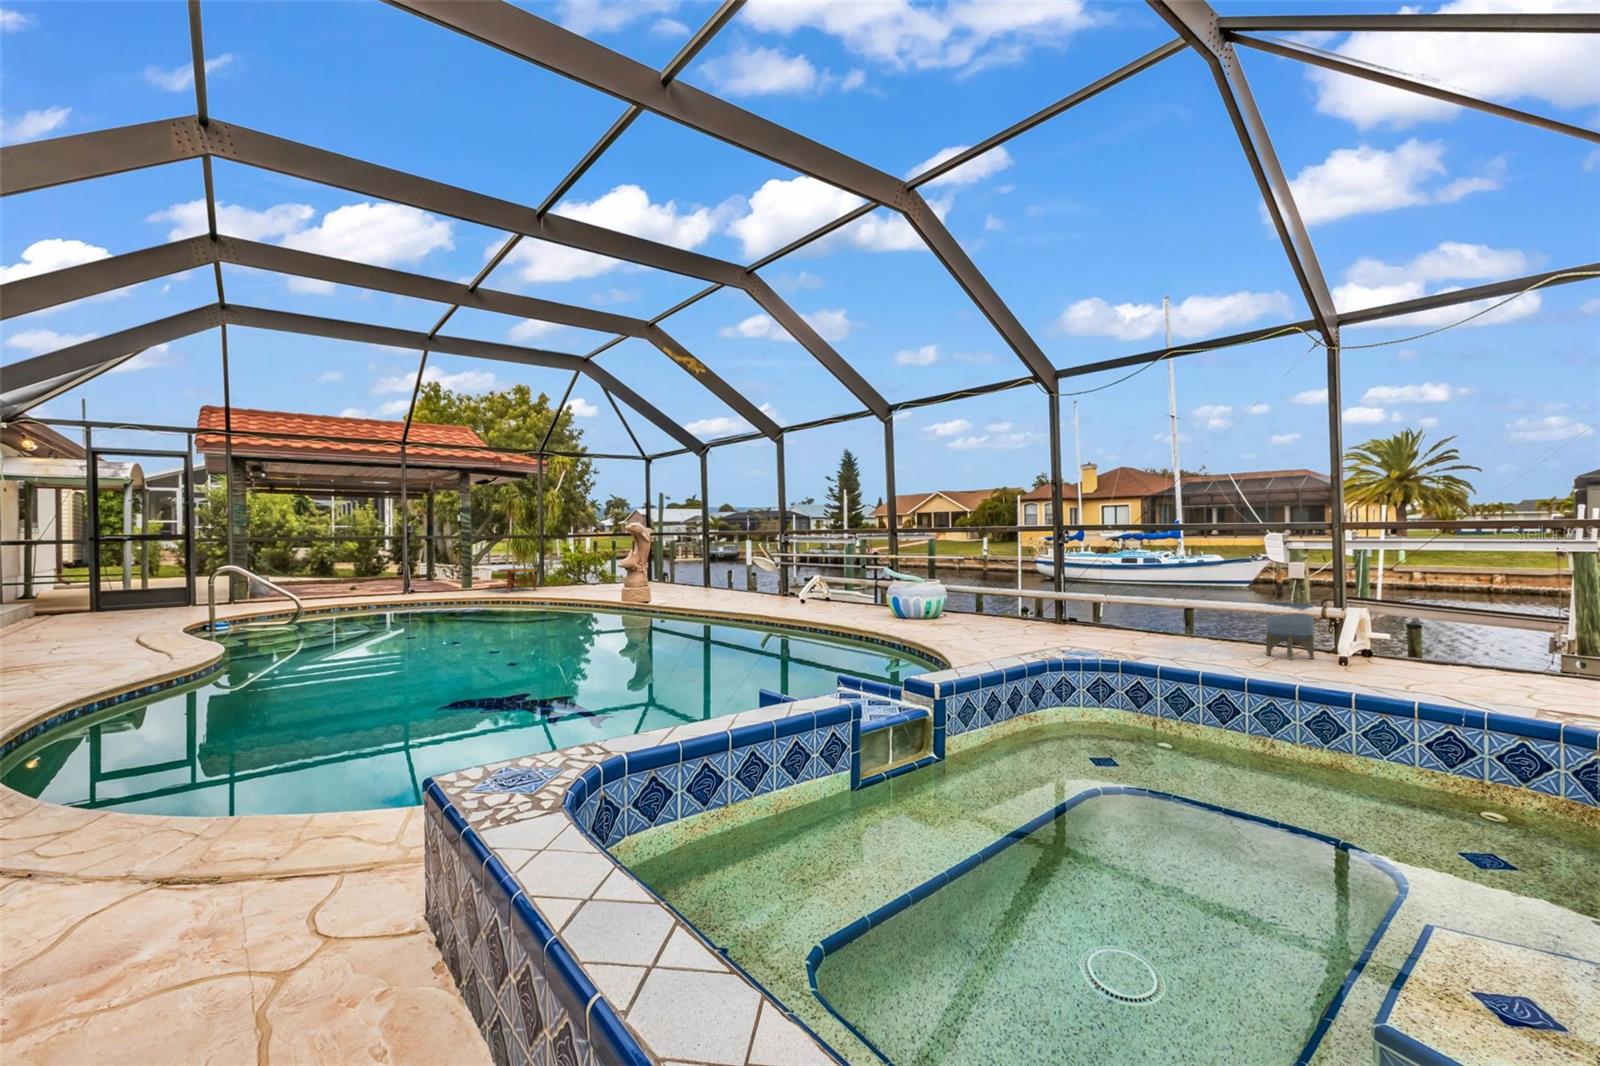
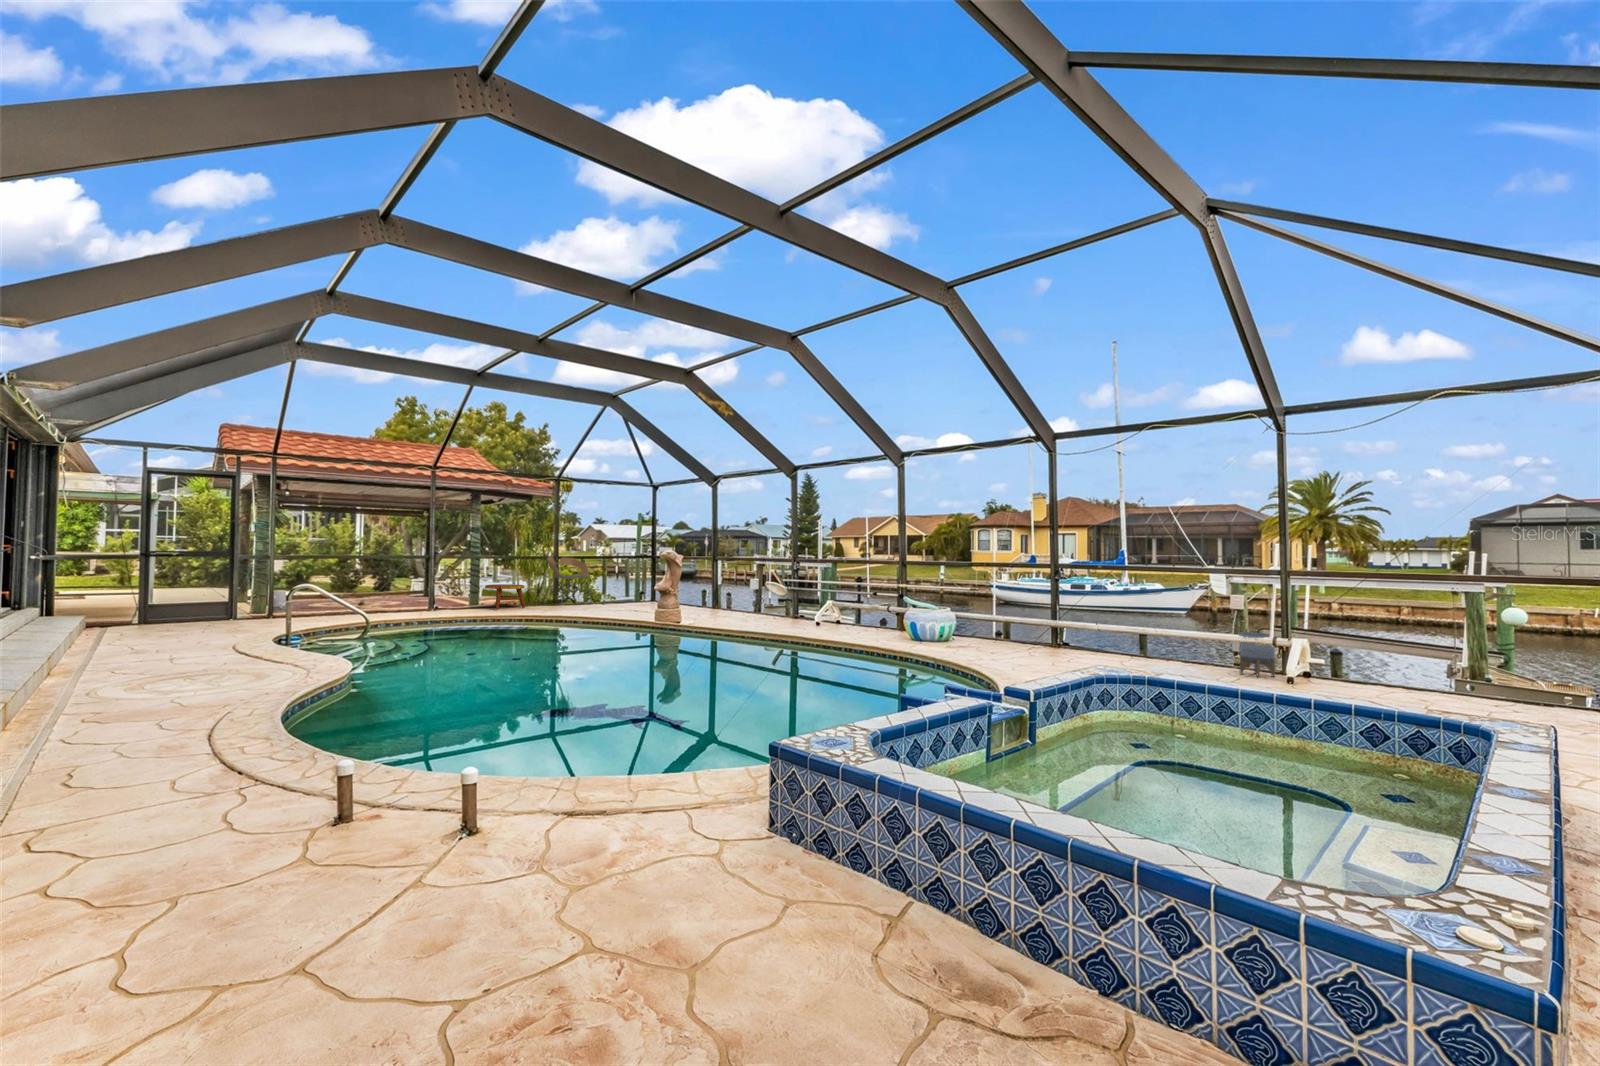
chair: none [559,540,604,588] -> present [547,556,589,597]

